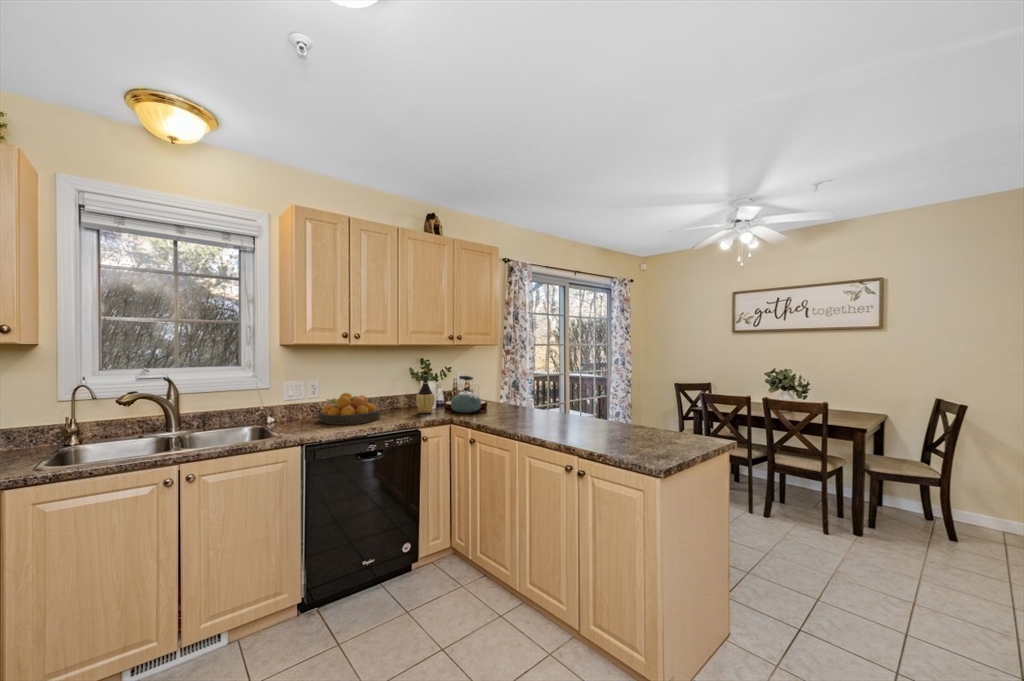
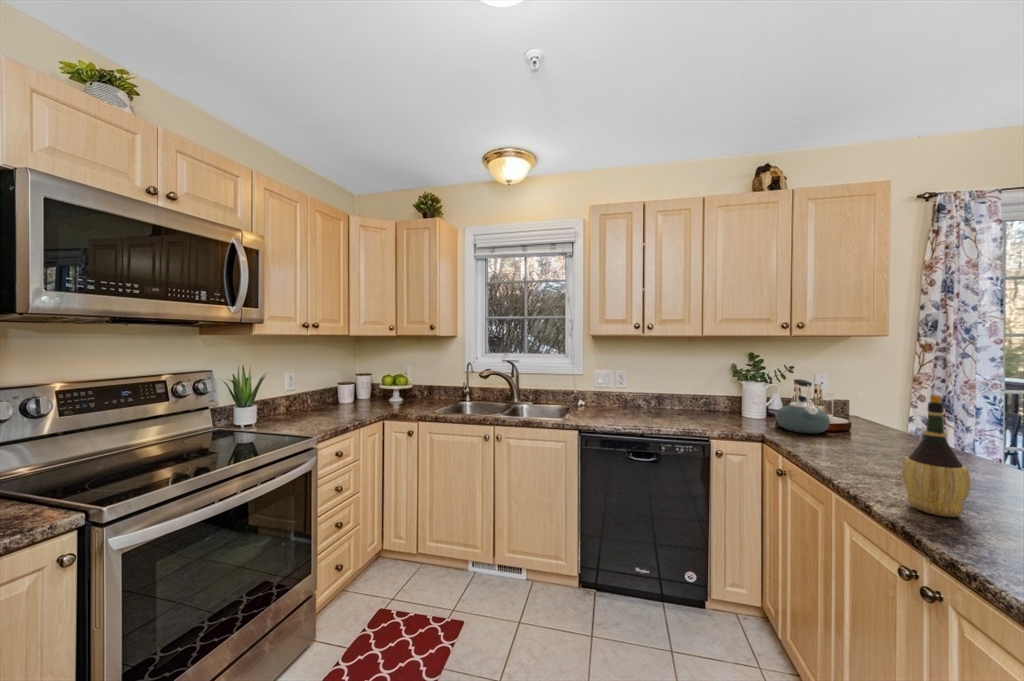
wine bottle: present [416,368,434,413] -> present [901,395,971,517]
fruit bowl: present [320,393,380,424] -> none [615,386,678,420]

